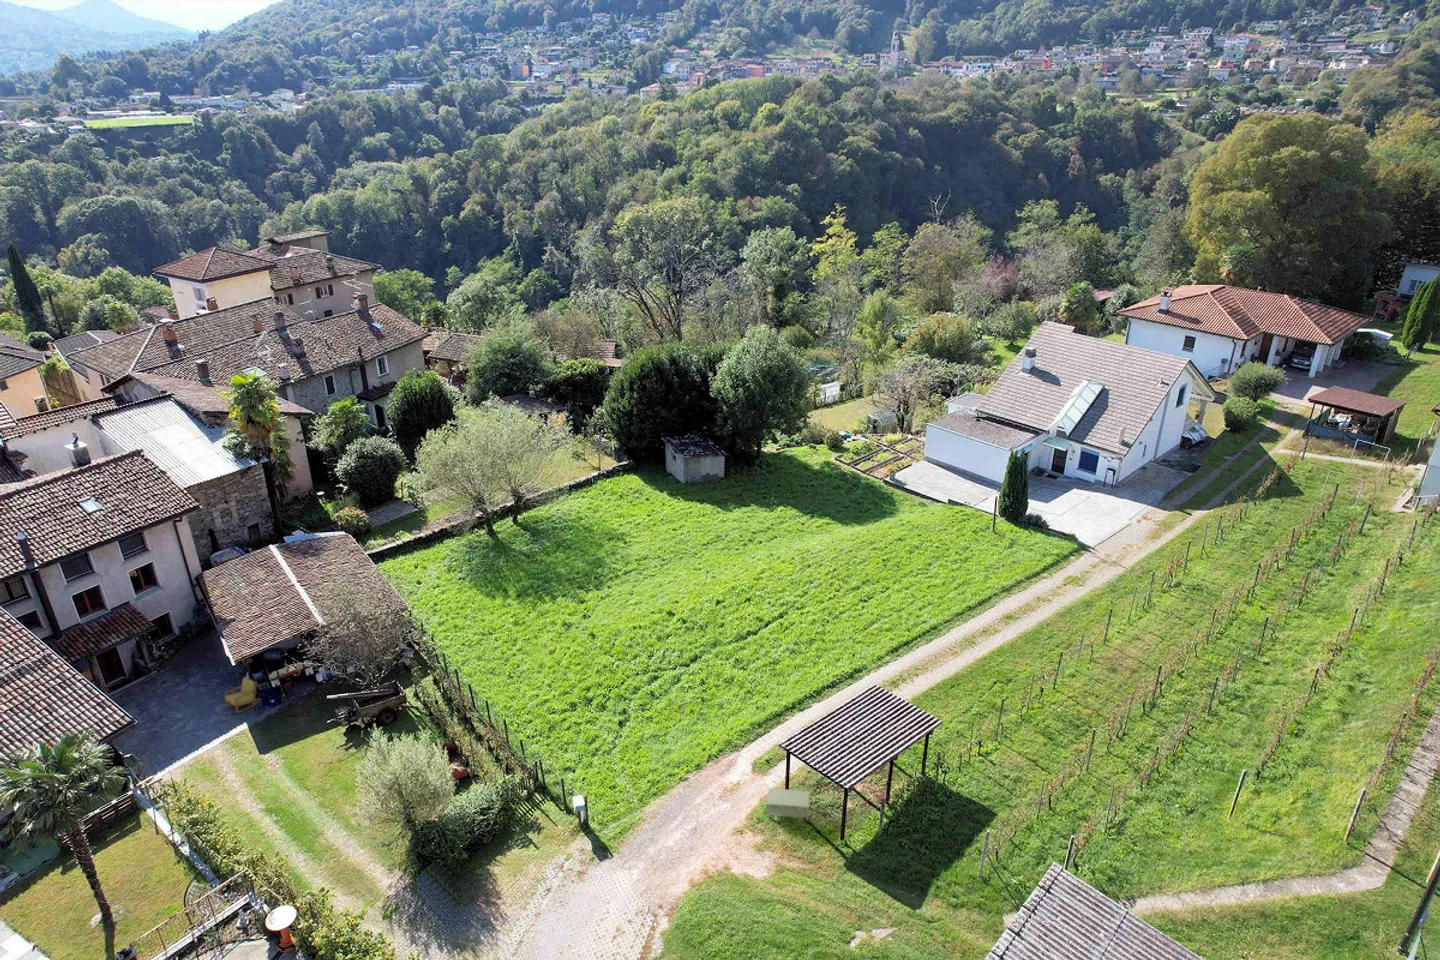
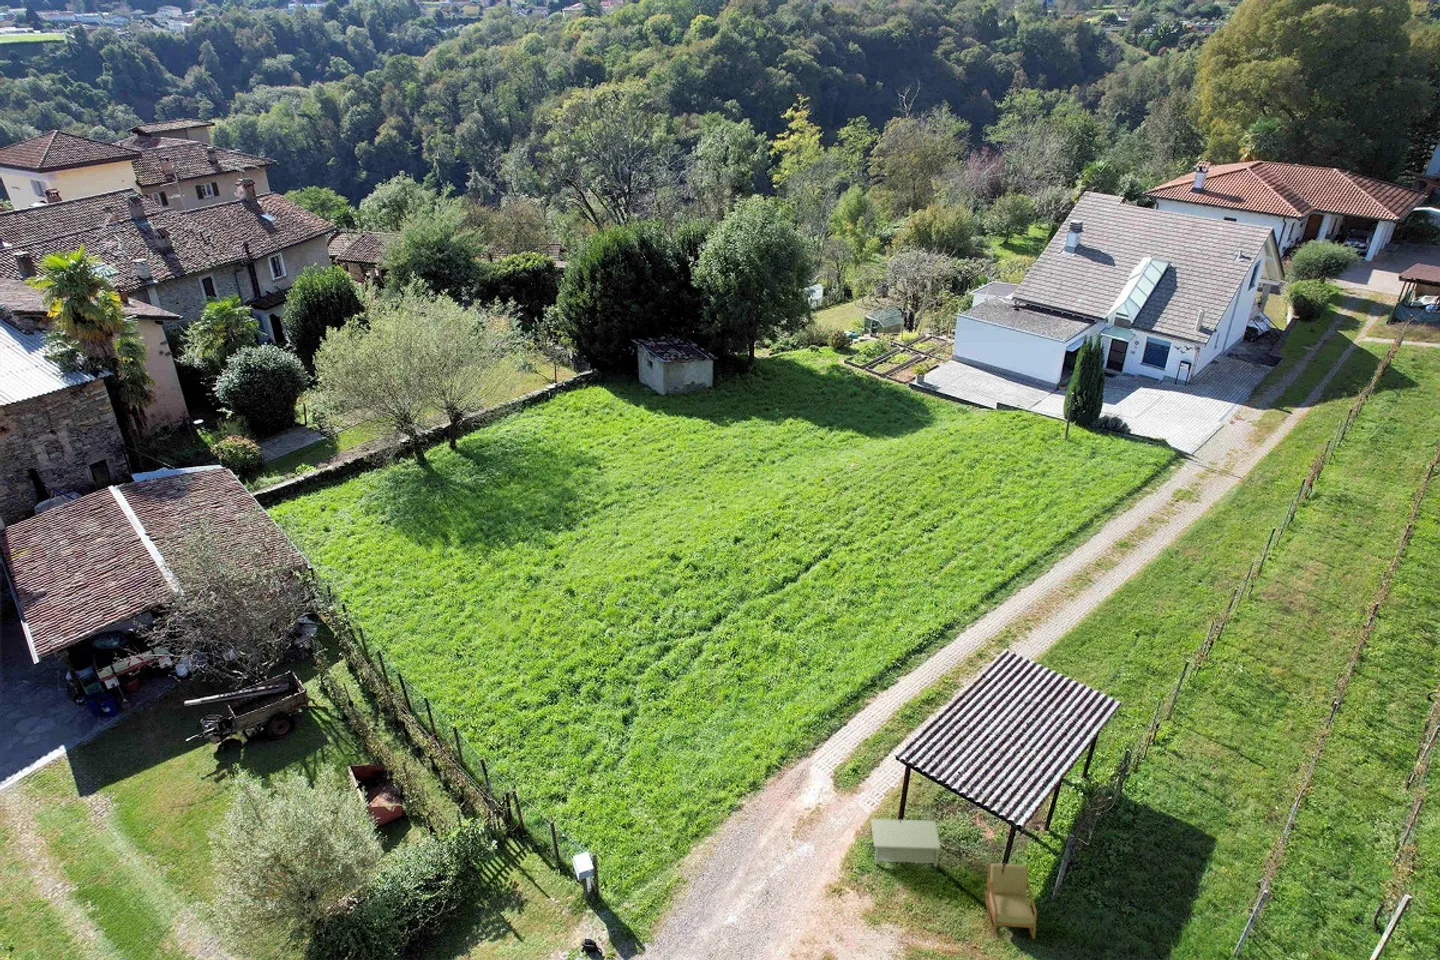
chair: present [225,678,260,712] -> present [984,863,1037,939]

